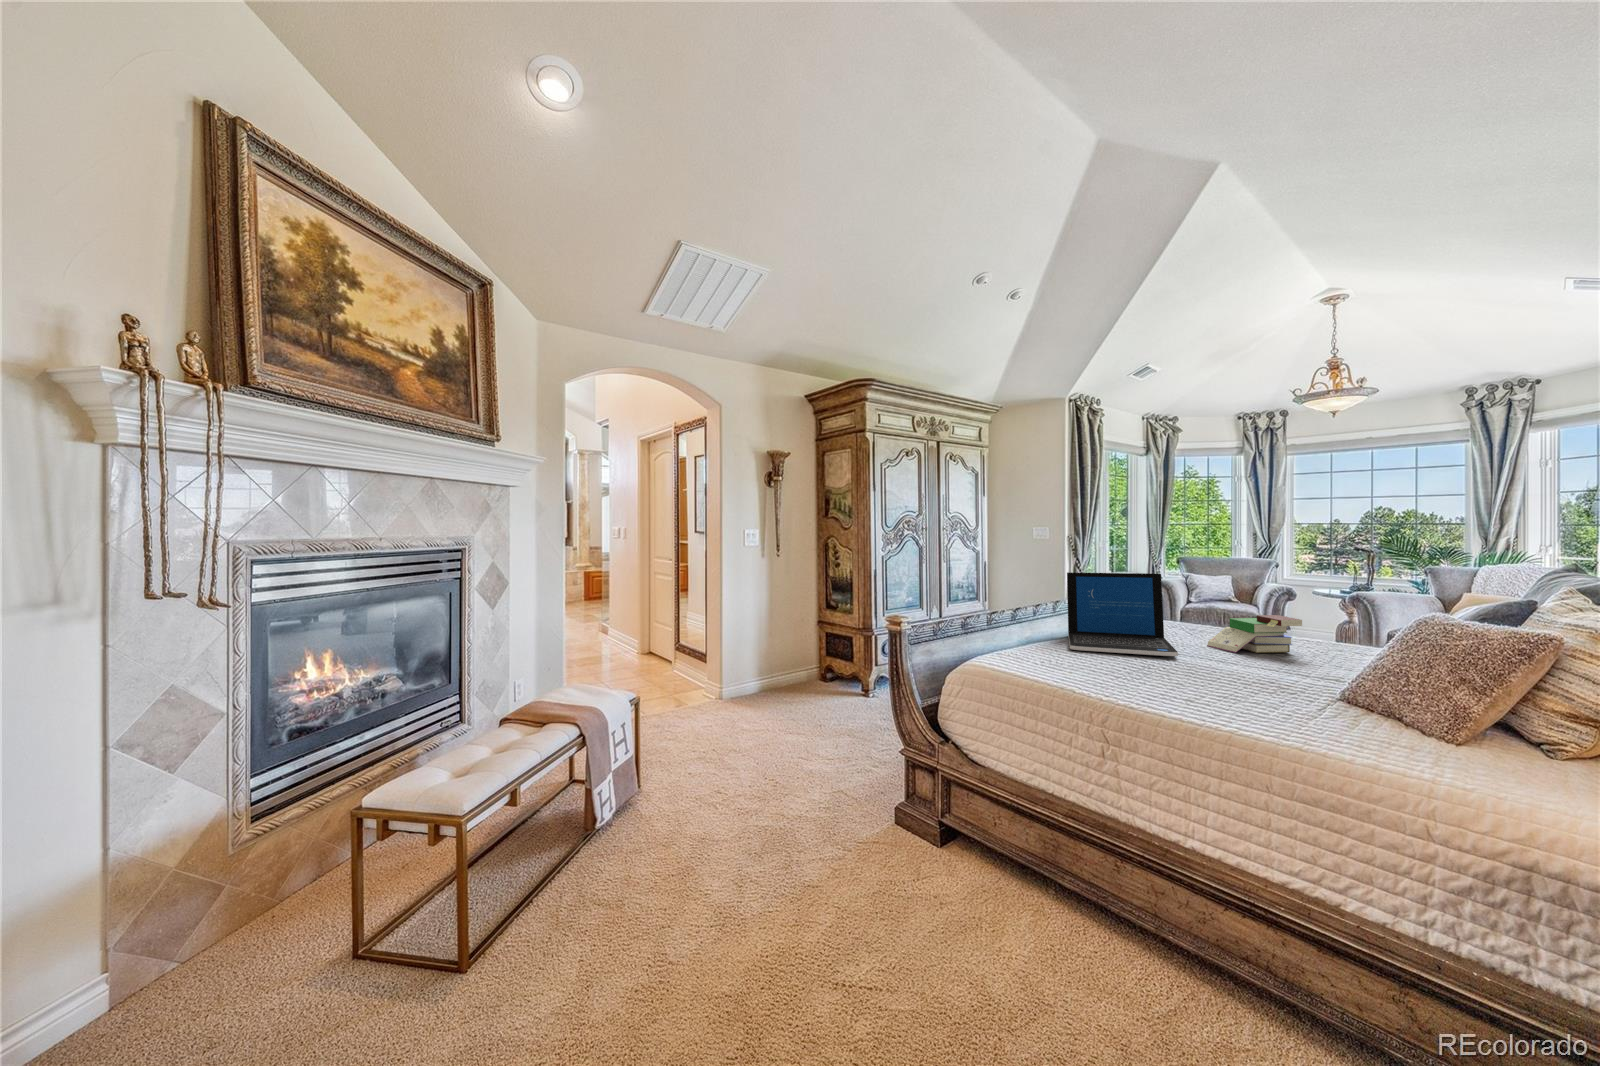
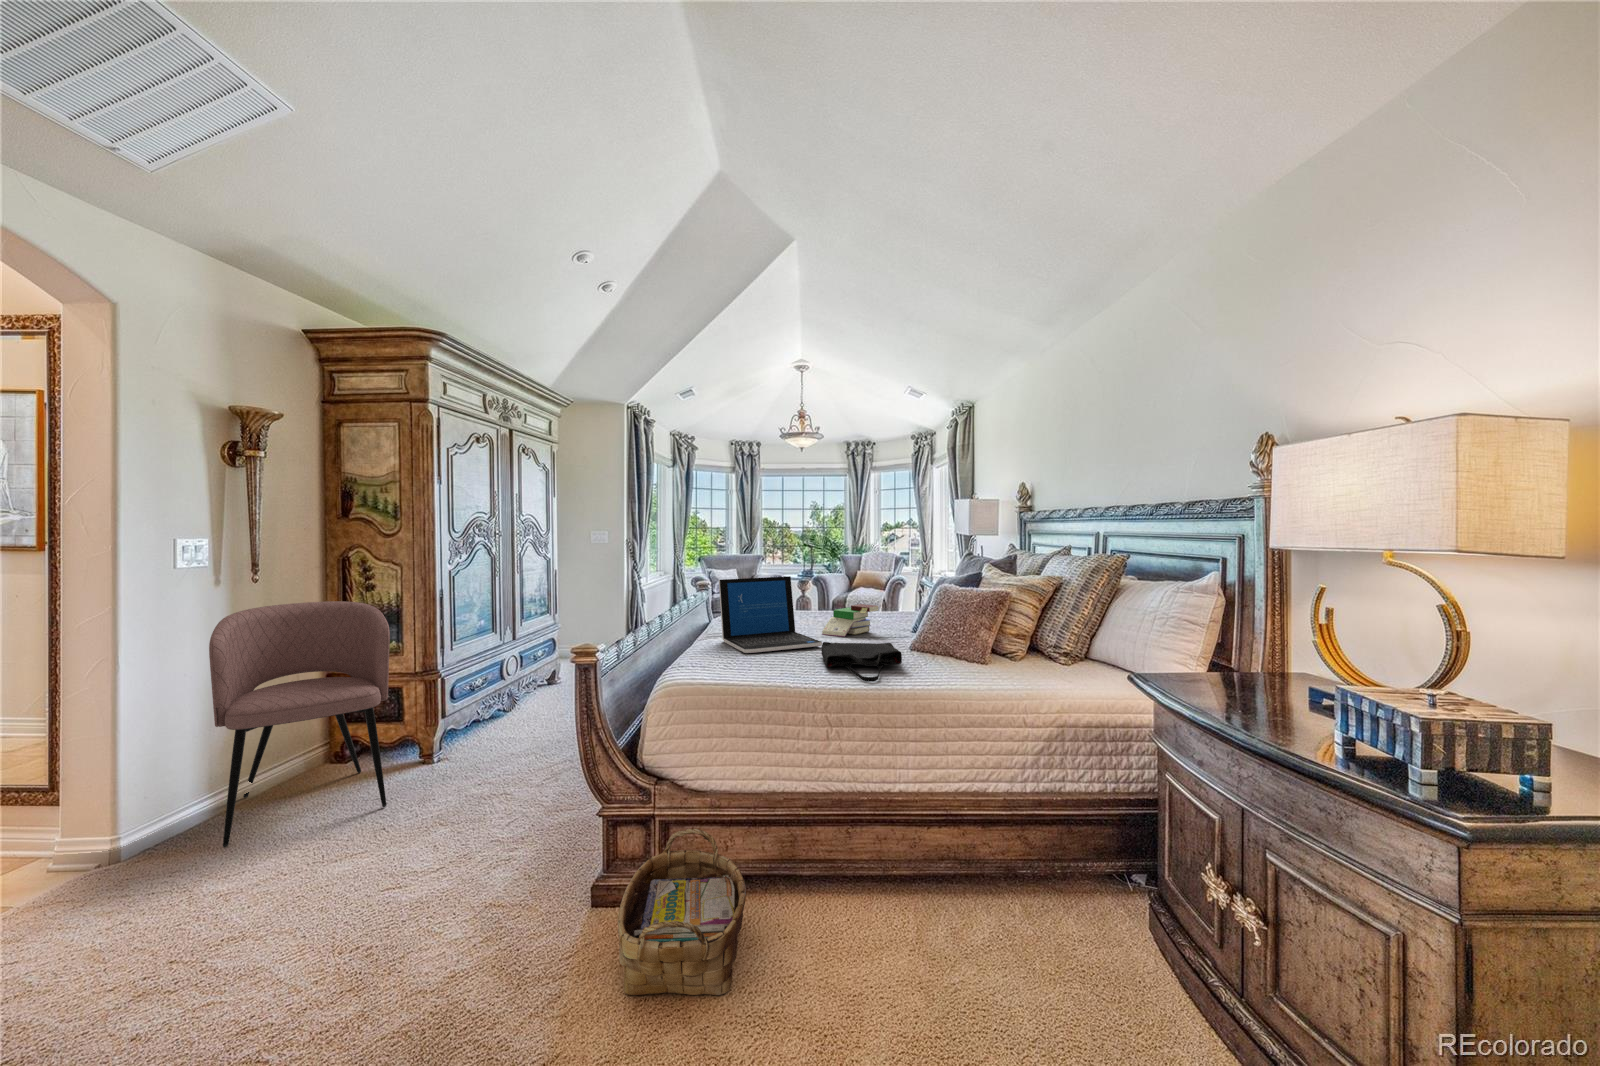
armchair: none [746,573,834,716] -> present [209,601,390,847]
tote bag: none [1139,651,1266,704] -> present [821,642,902,682]
woven basket: none [862,793,991,946] -> present [618,829,746,995]

